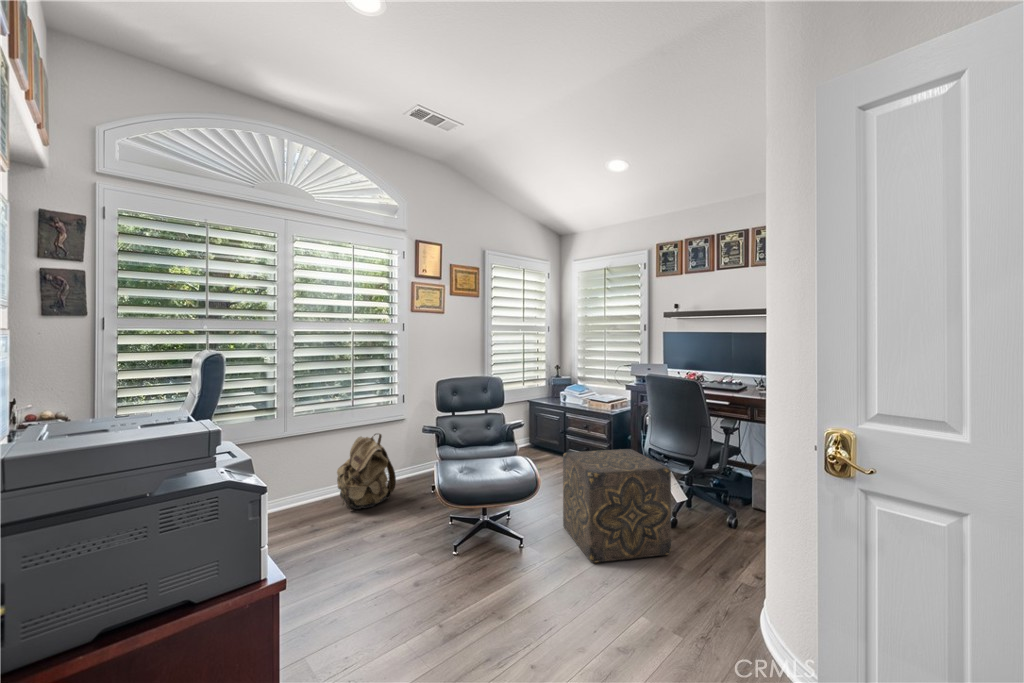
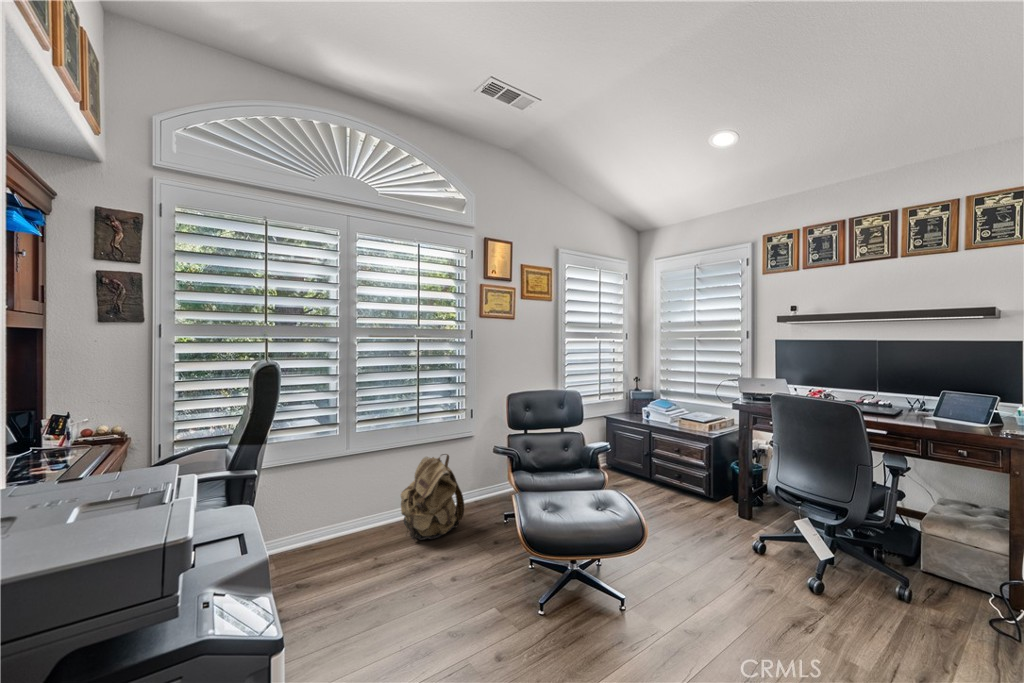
ottoman: present [563,449,671,563] -> none [669,487,830,645]

